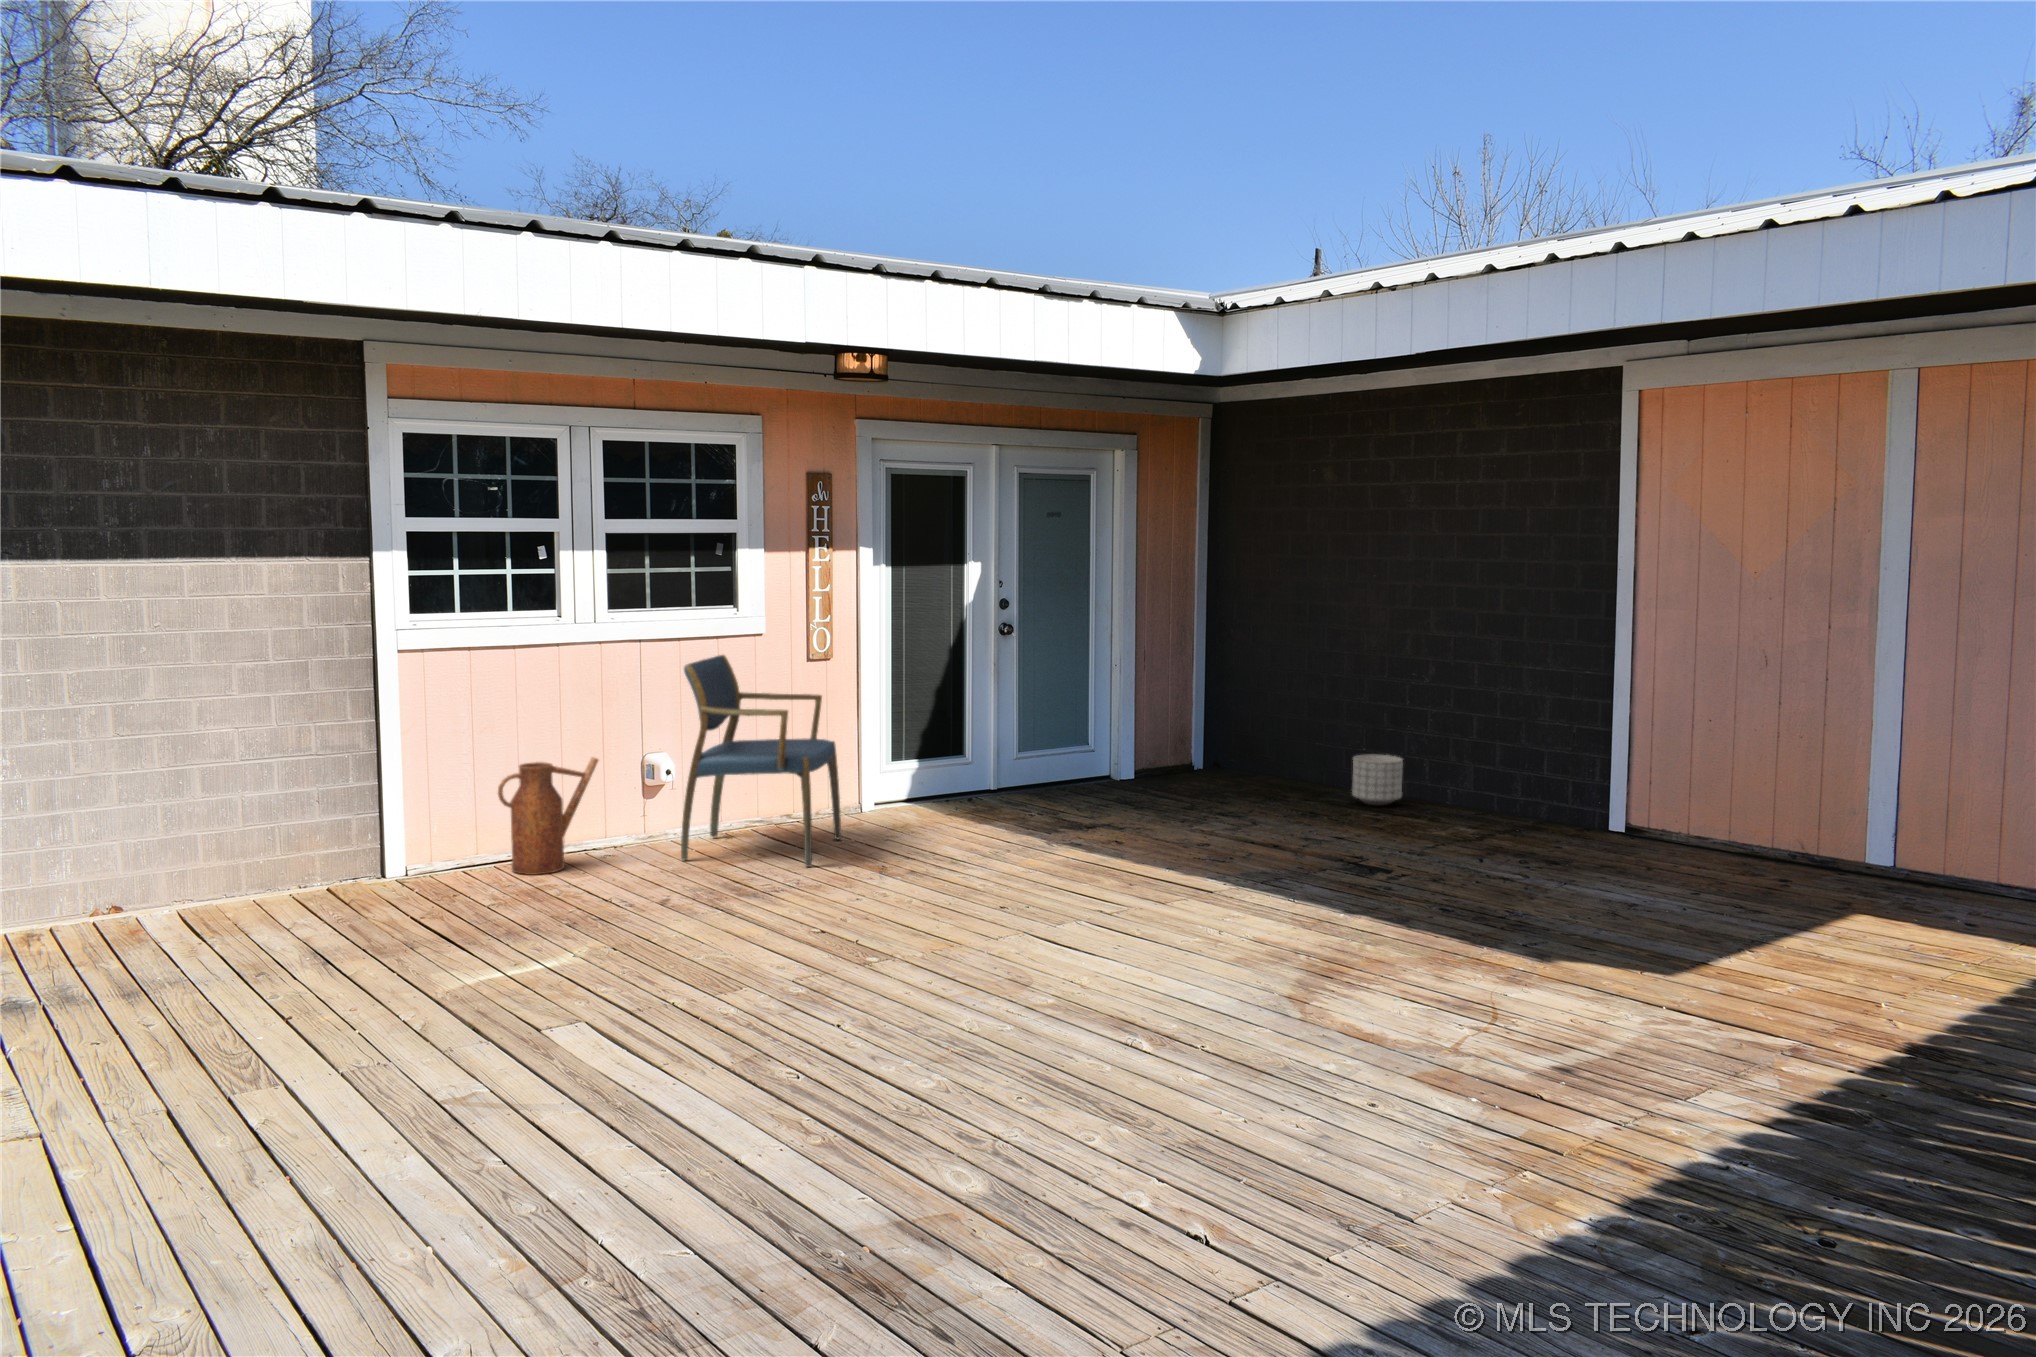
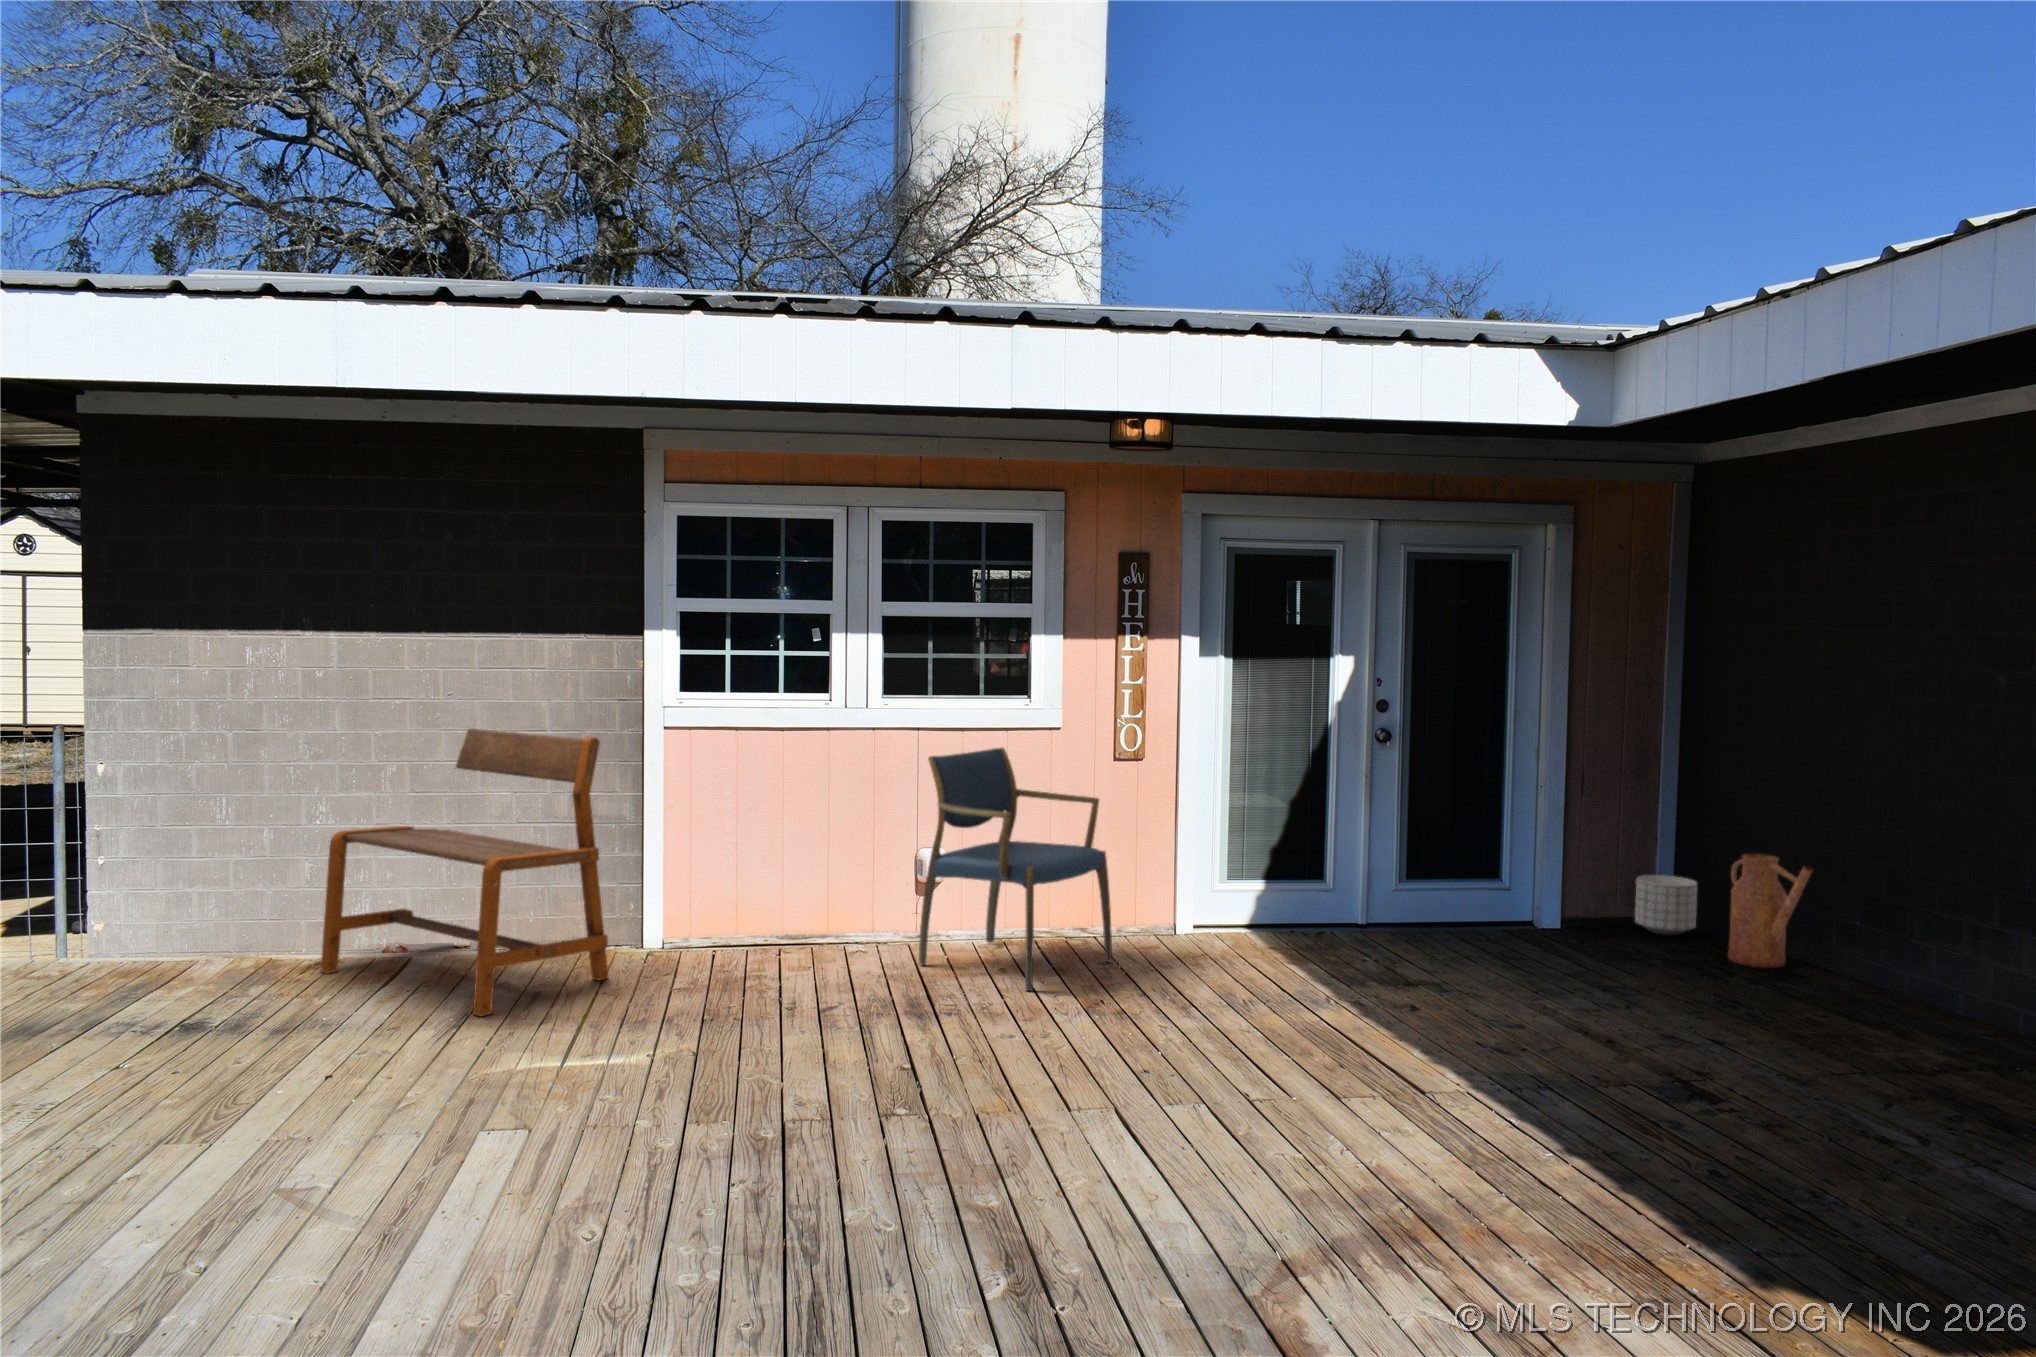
bench: none [51,660,405,952] -> present [321,728,609,1016]
planter: present [1352,754,1403,805] -> present [1635,875,1697,935]
watering can: present [498,757,598,875] -> present [1728,854,1812,968]

